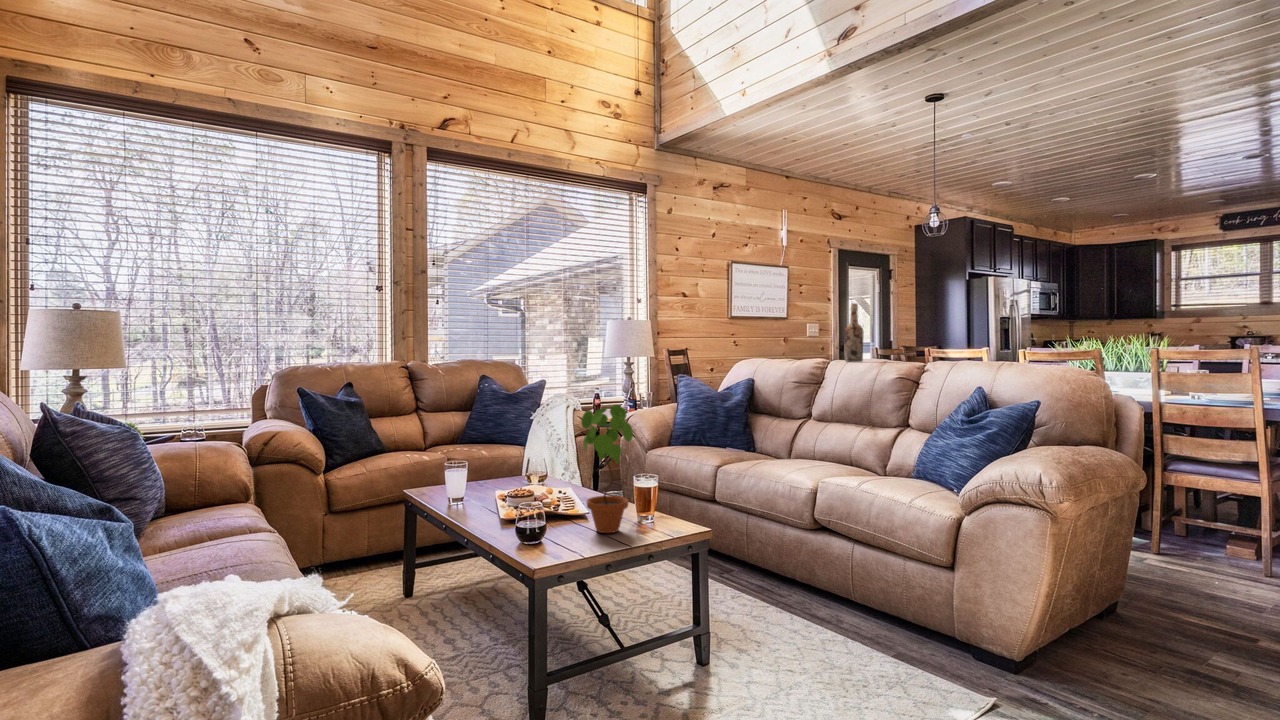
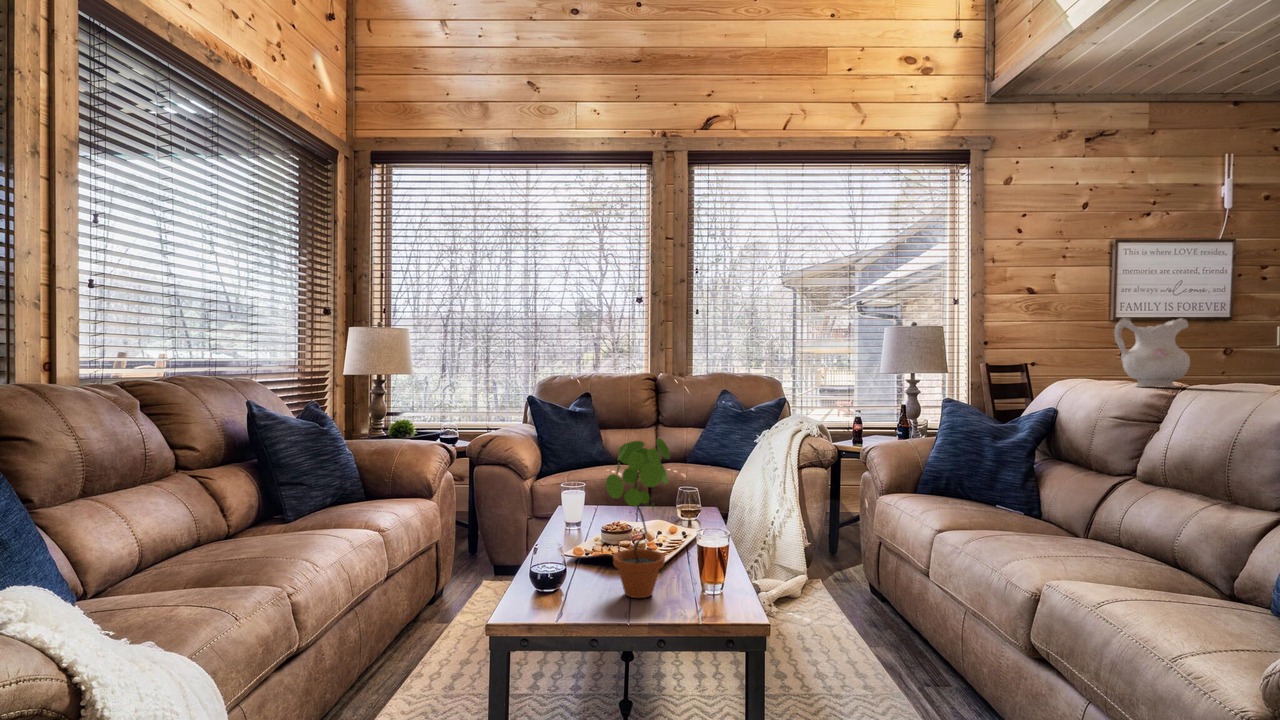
wine bottle: present [844,304,864,362] -> none [1197,294,1236,391]
ceramic pitcher: none [794,316,832,361] -> present [1114,318,1190,388]

